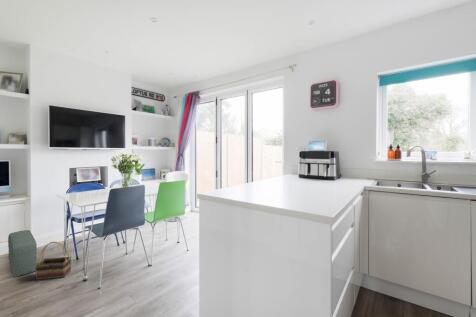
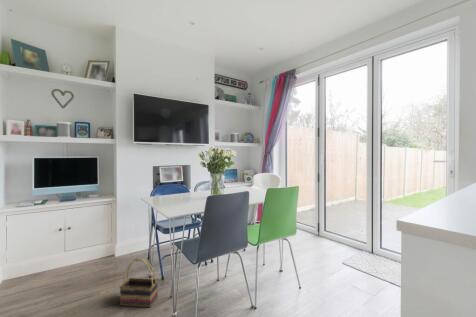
pouf: present [8,230,37,277] -> none [95,236,121,296]

